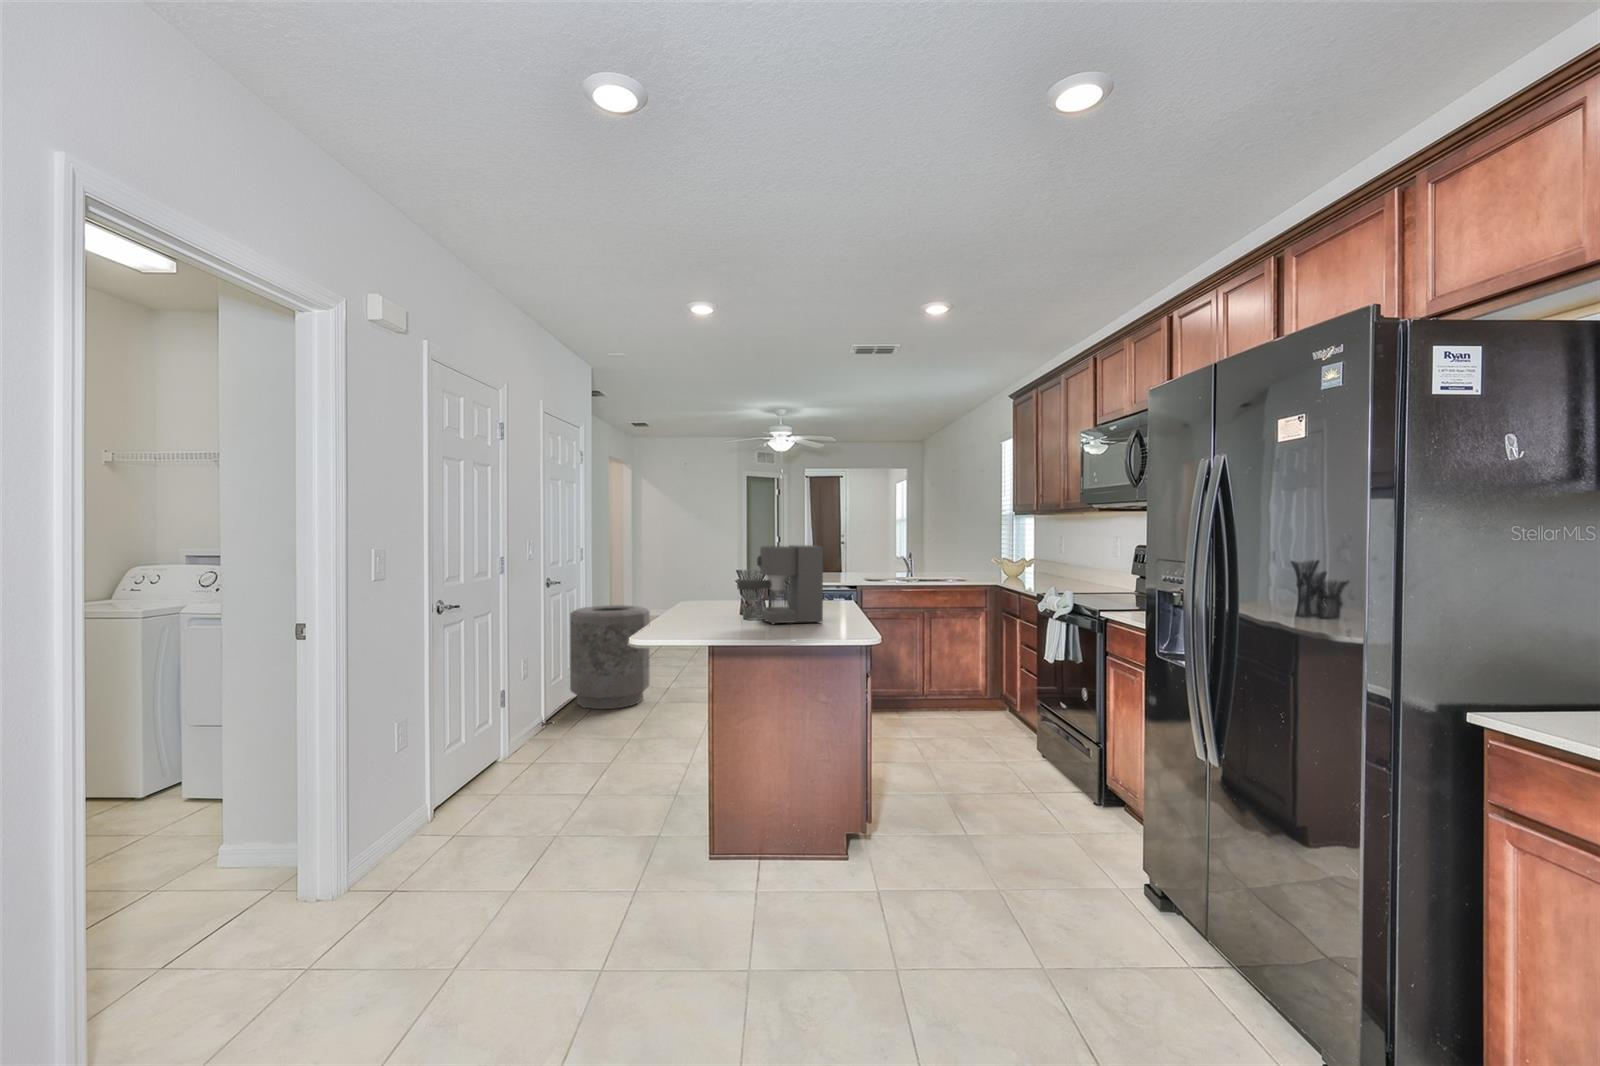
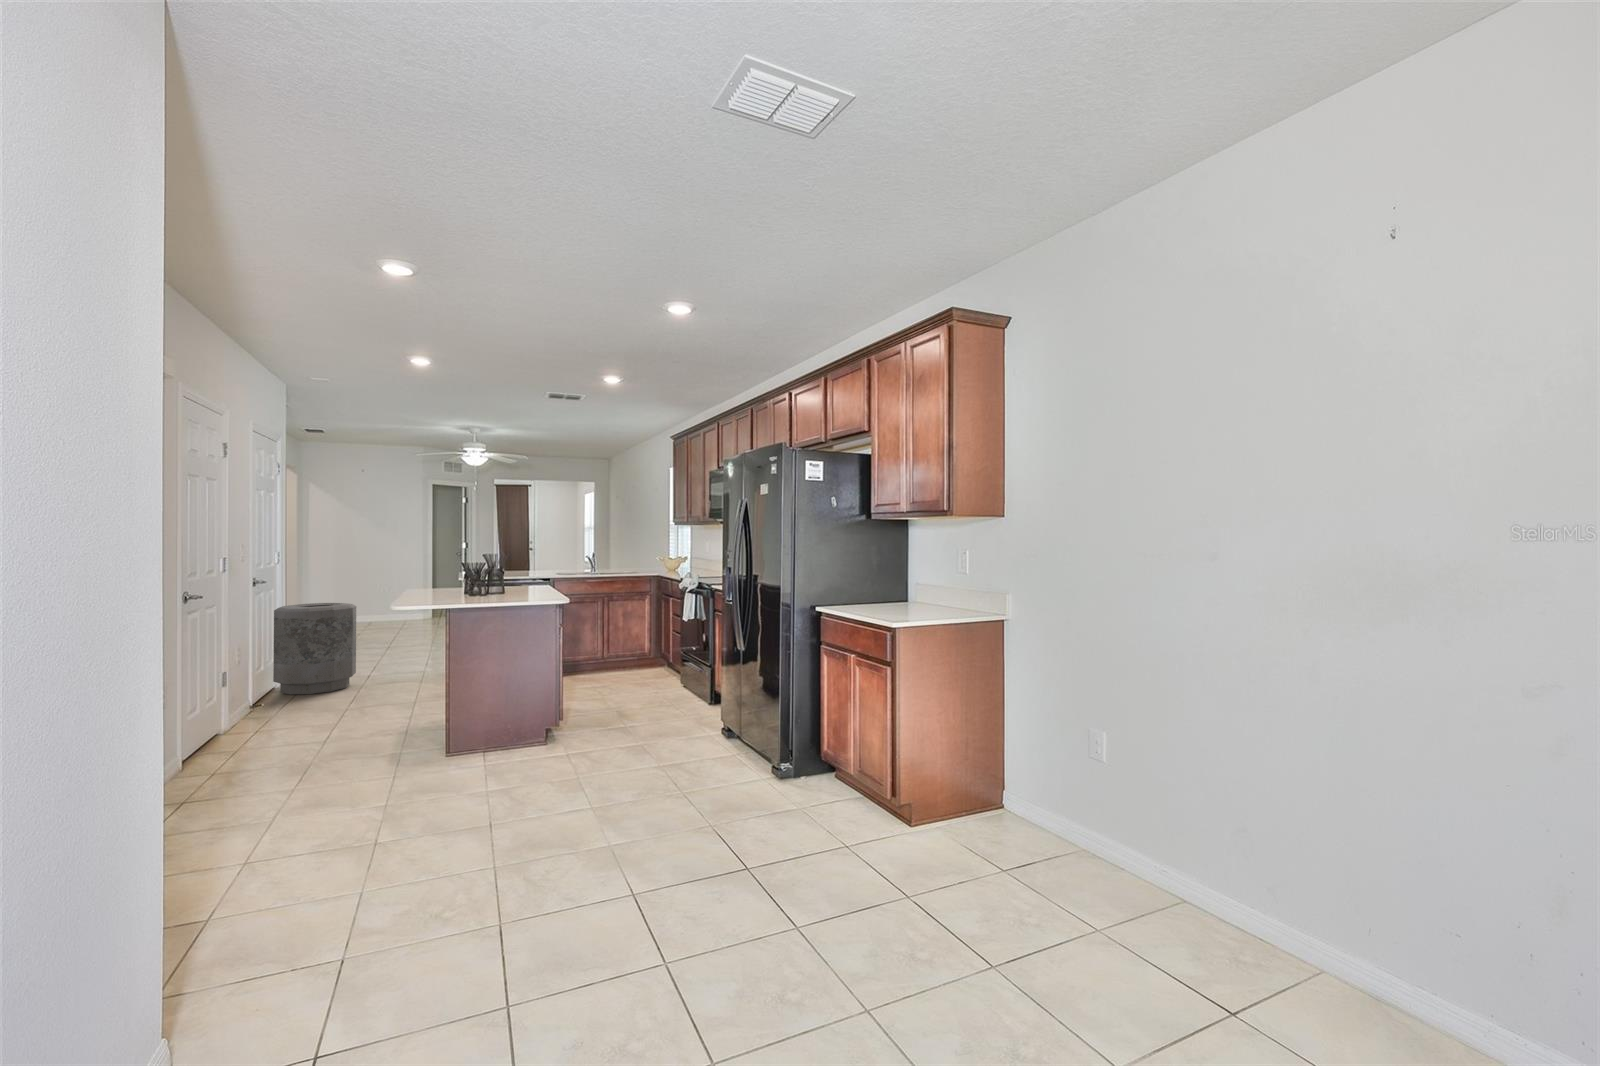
coffee maker: present [737,545,823,625] -> none [465,545,530,598]

